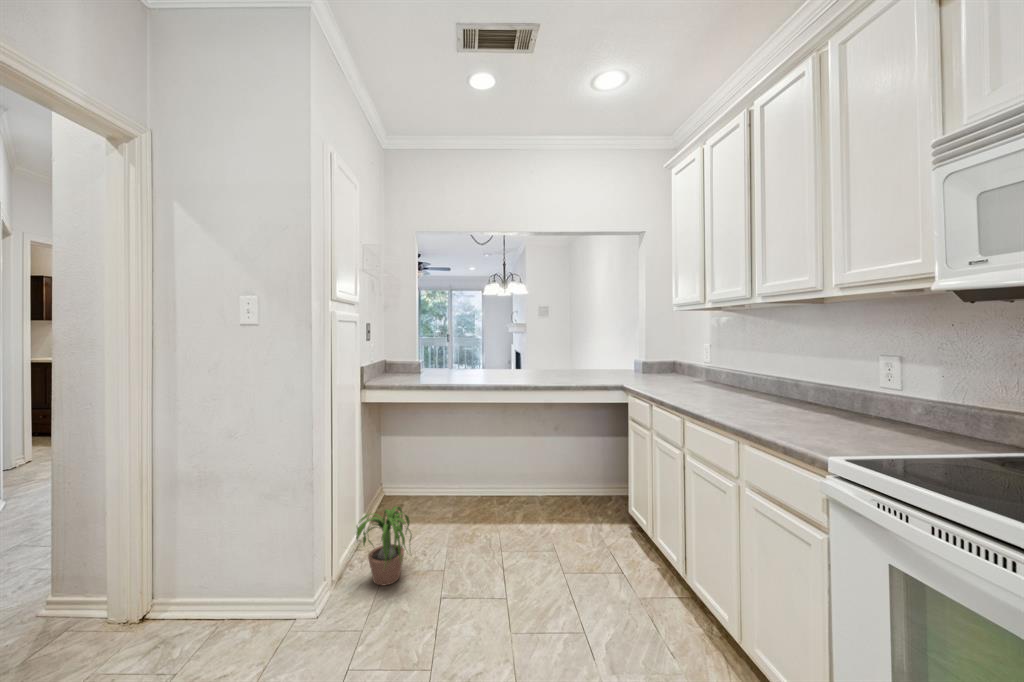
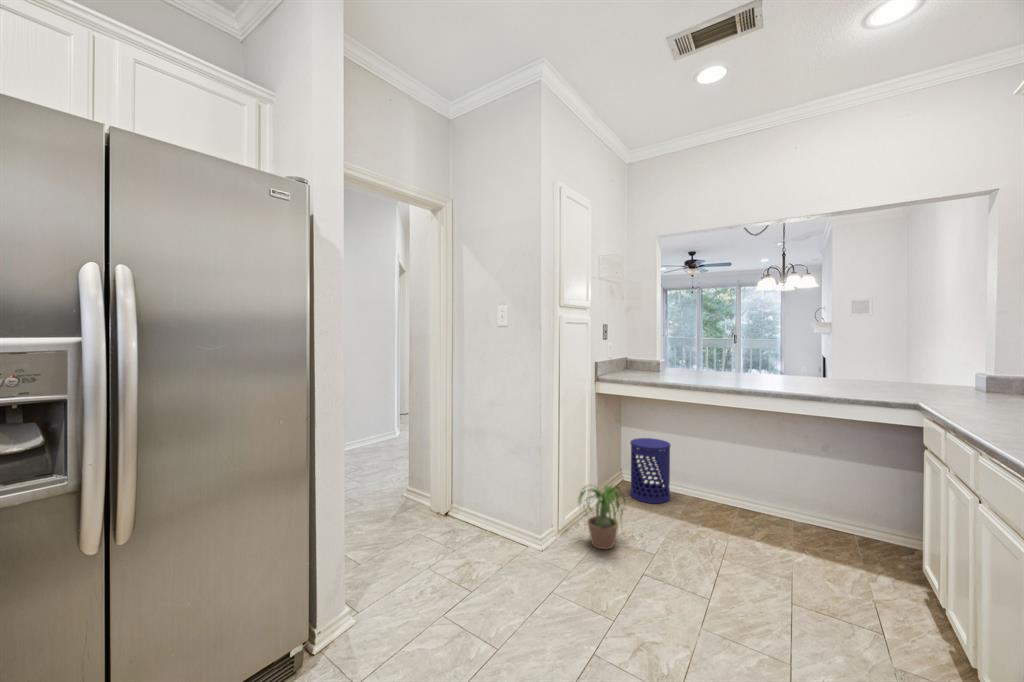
waste bin: none [395,444,436,514] -> present [630,438,671,503]

